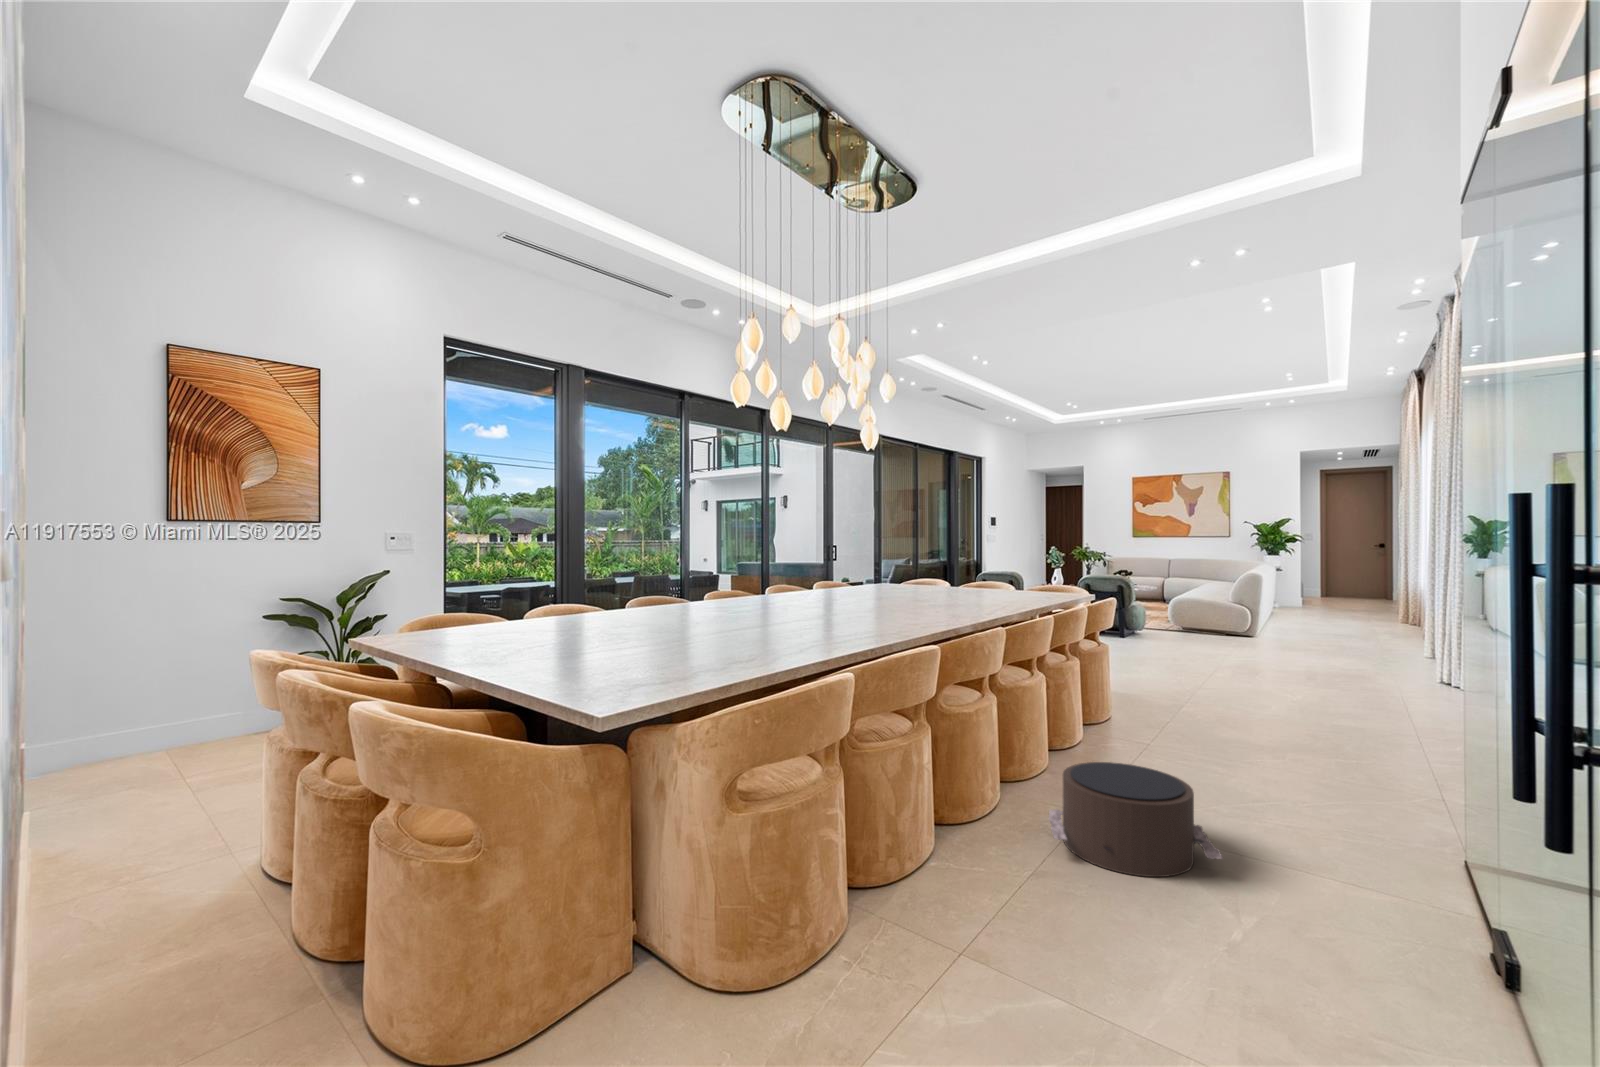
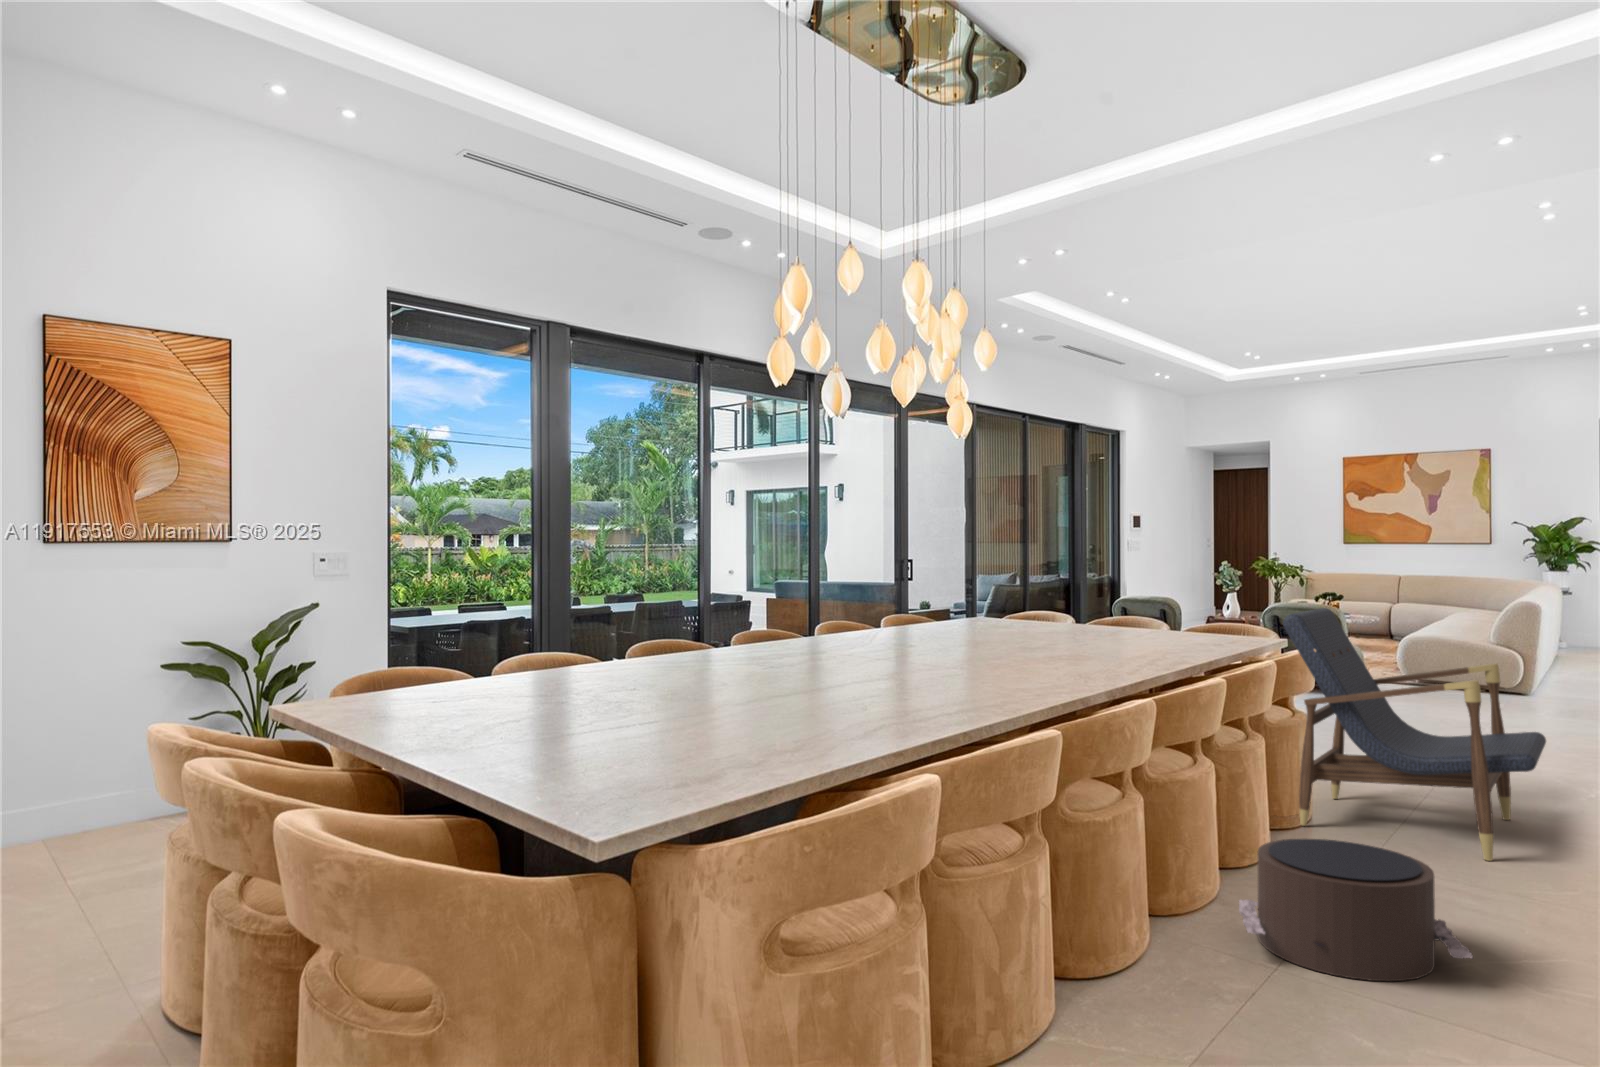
lounge chair: none [1086,585,1272,770] -> present [1283,608,1546,861]

